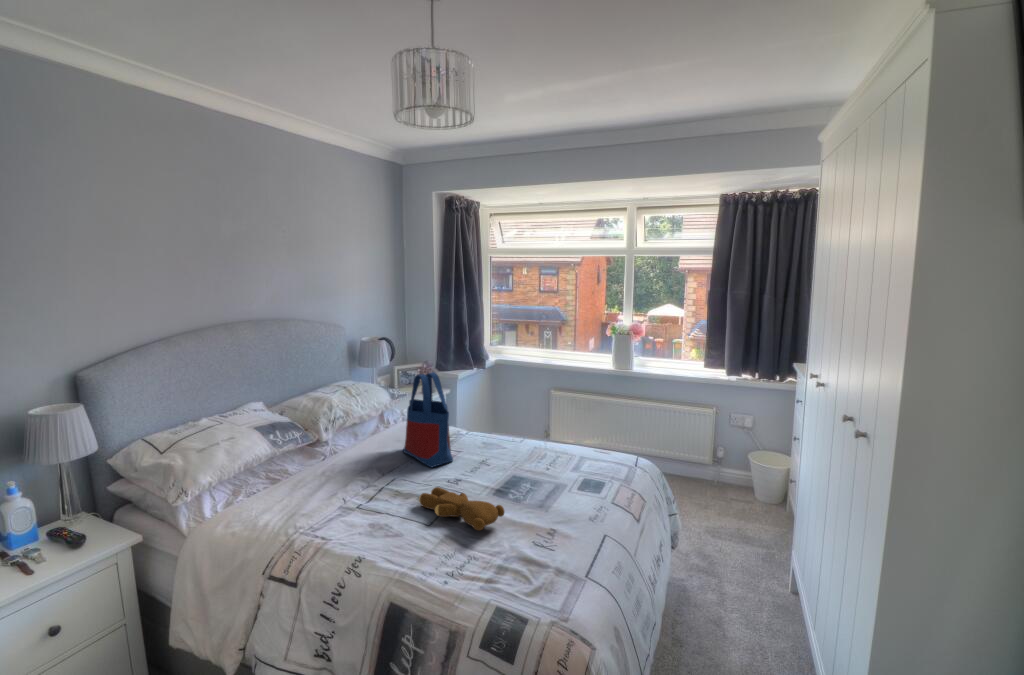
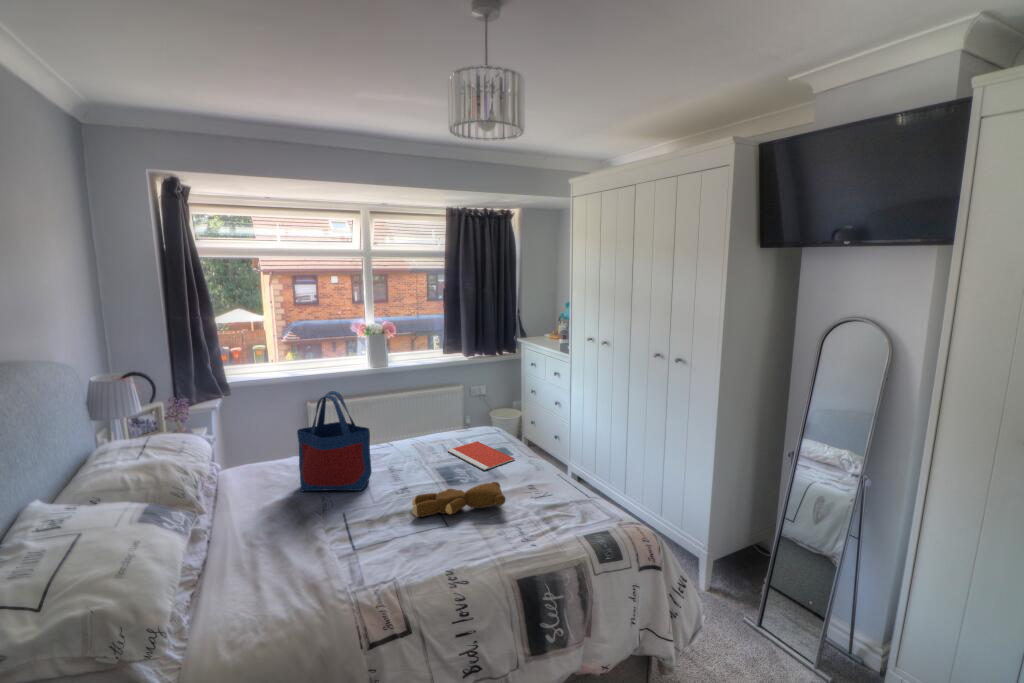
notebook: none [541,464,589,500] -> present [447,441,515,470]

